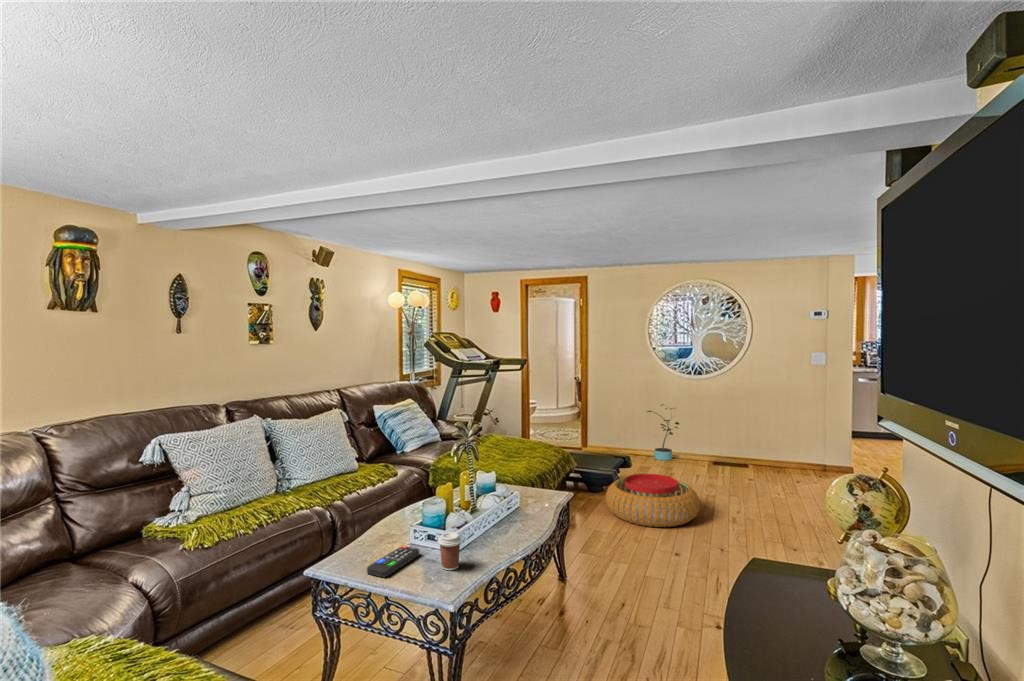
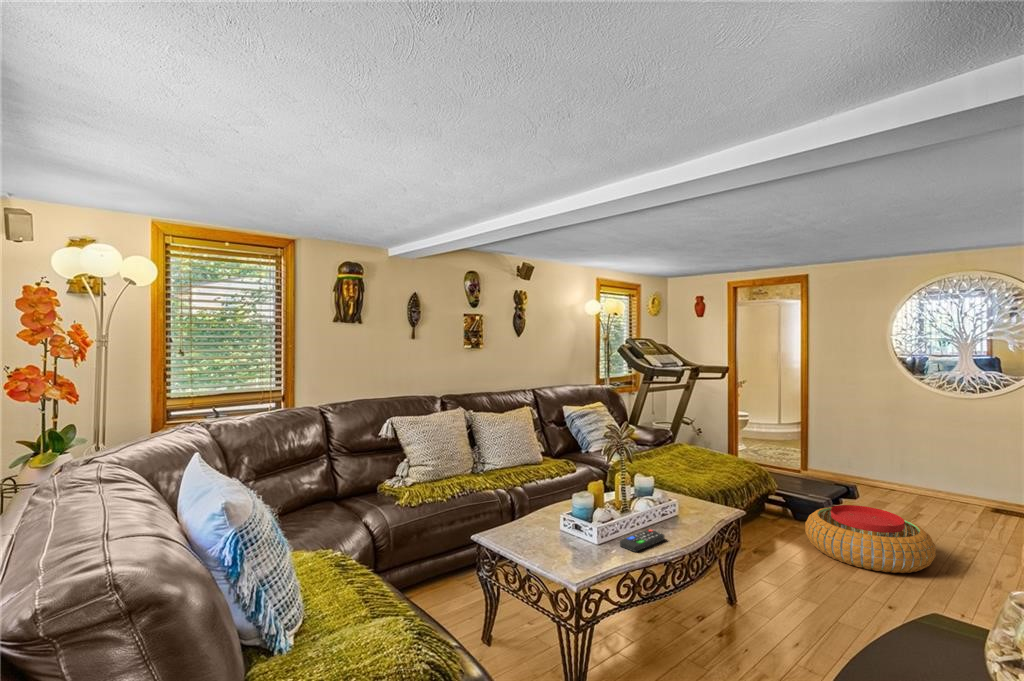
potted plant: present [647,404,679,461] -> none [883,427,932,496]
coffee cup: present [438,532,462,570] -> none [576,525,597,559]
remote control: present [367,546,419,578] -> present [620,530,664,552]

